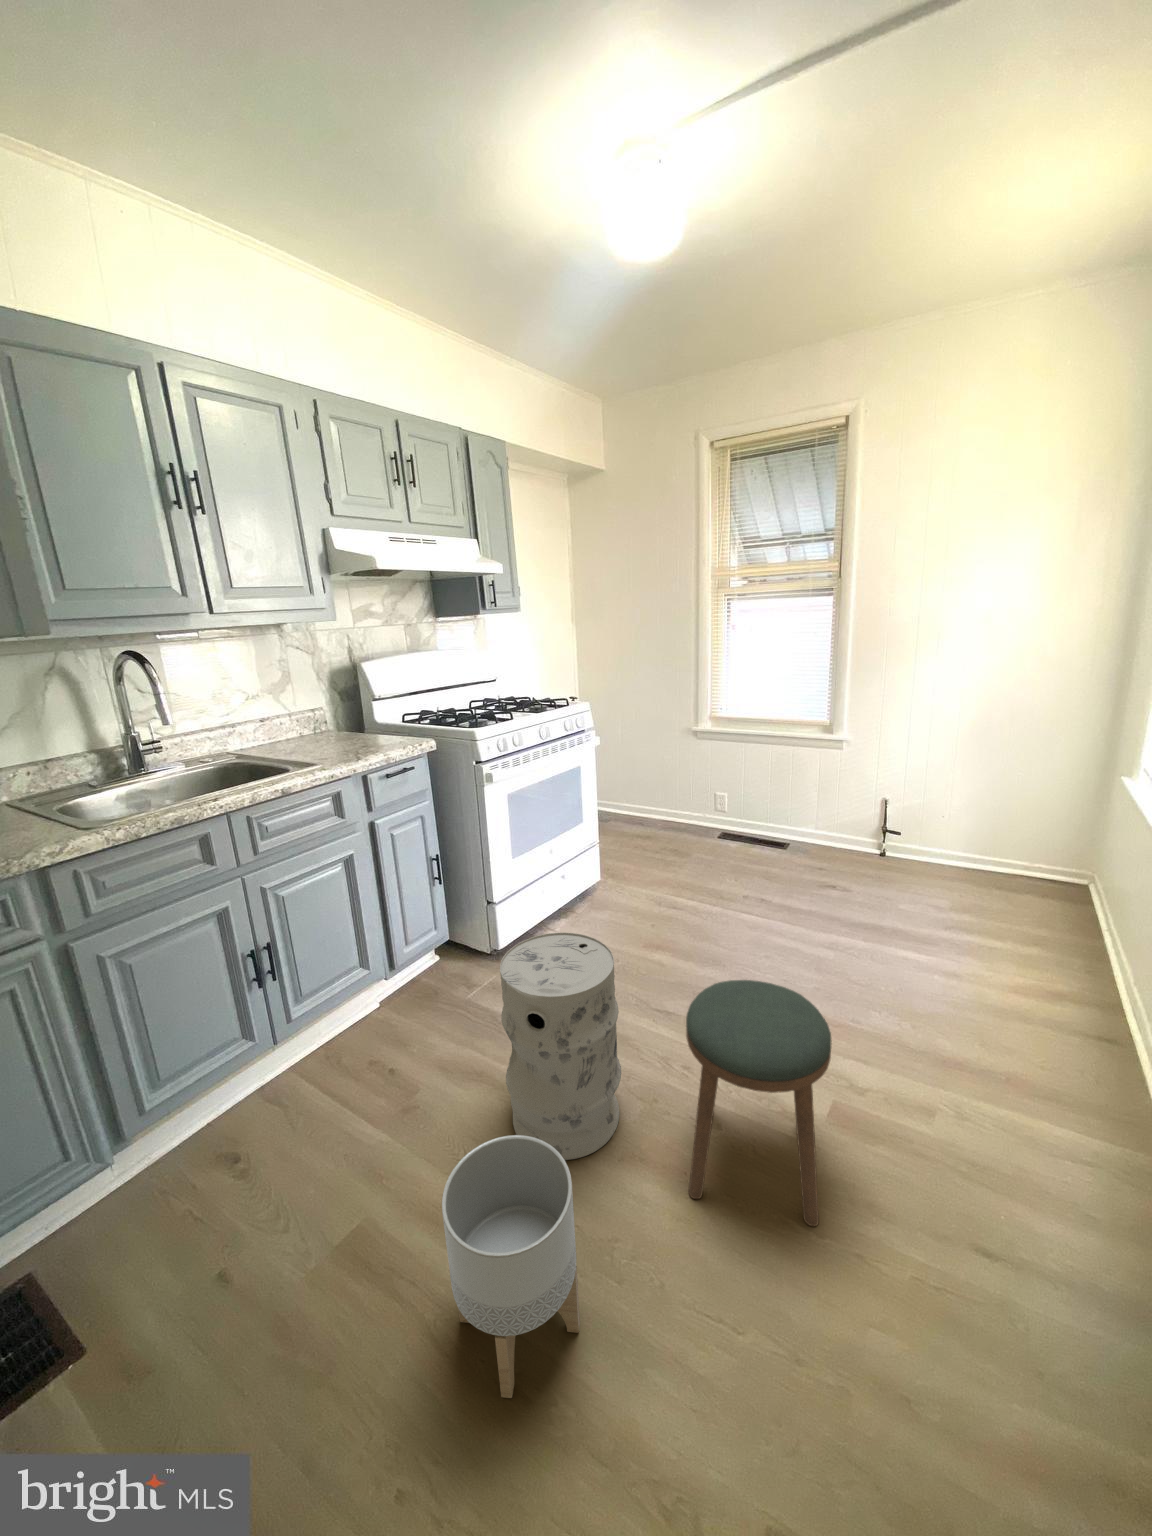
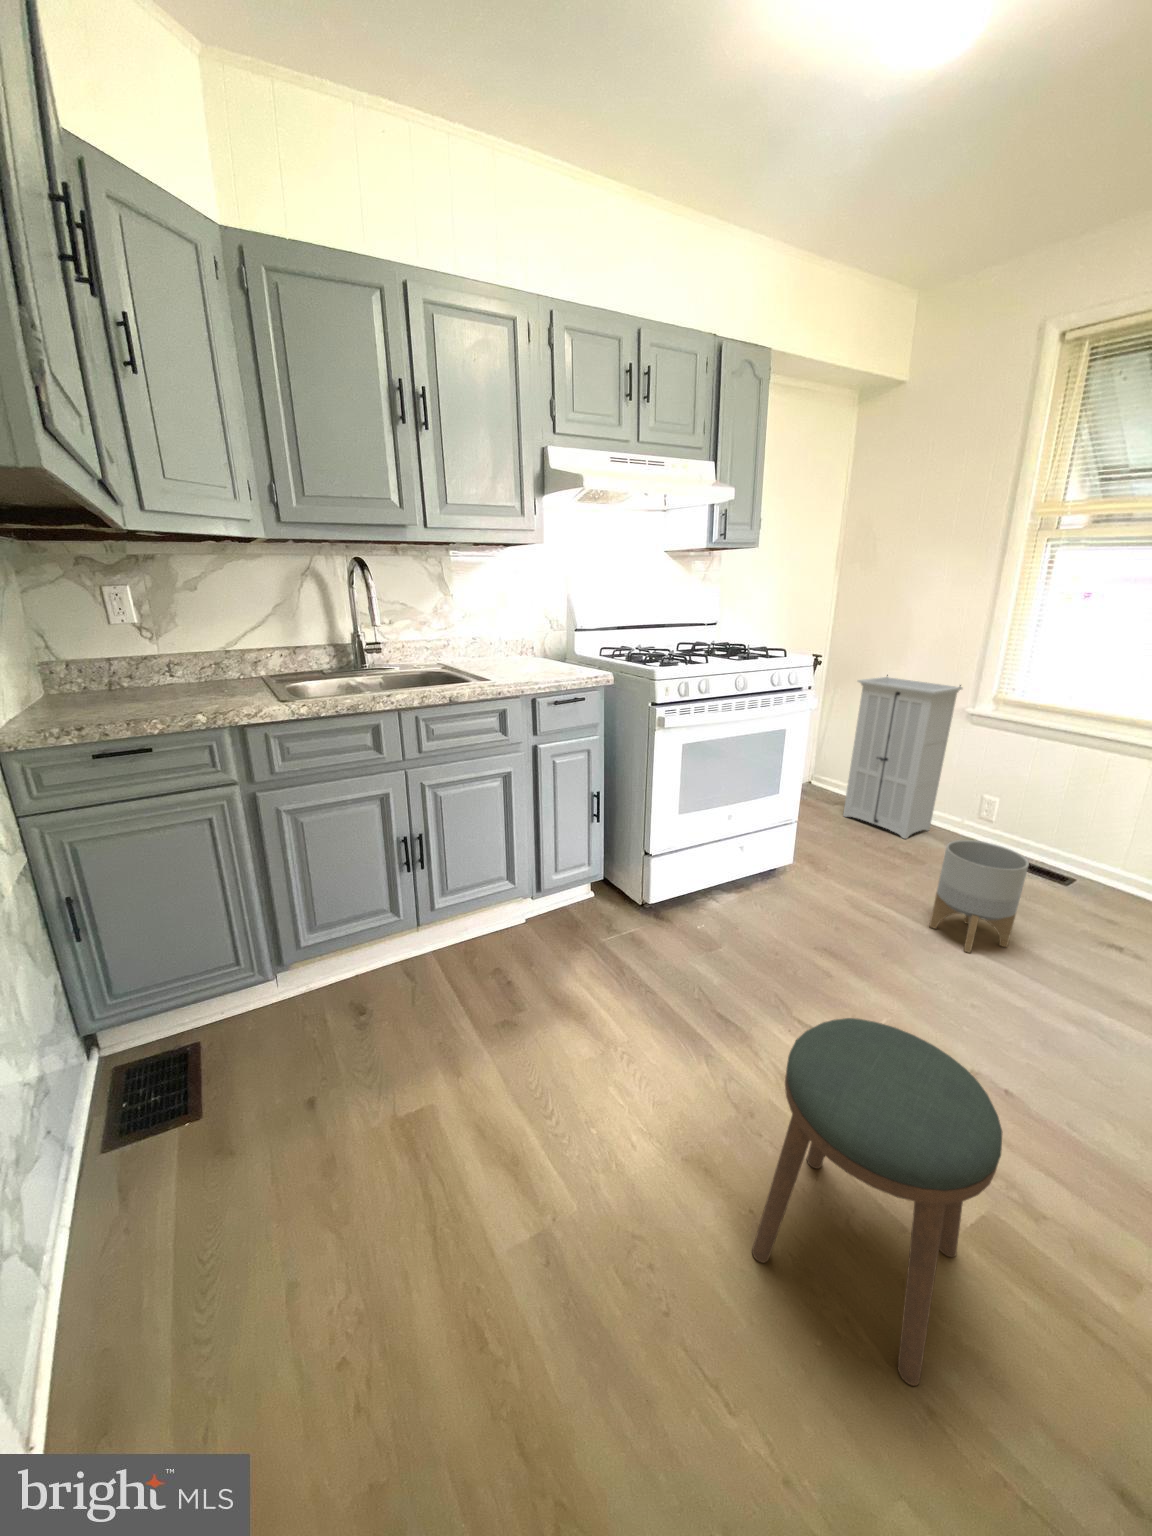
storage cabinet: none [615,706,691,839] -> present [843,675,962,839]
trash can: present [500,933,621,1160] -> none [590,896,727,1149]
planter: present [442,1135,580,1398] -> present [930,840,1029,953]

